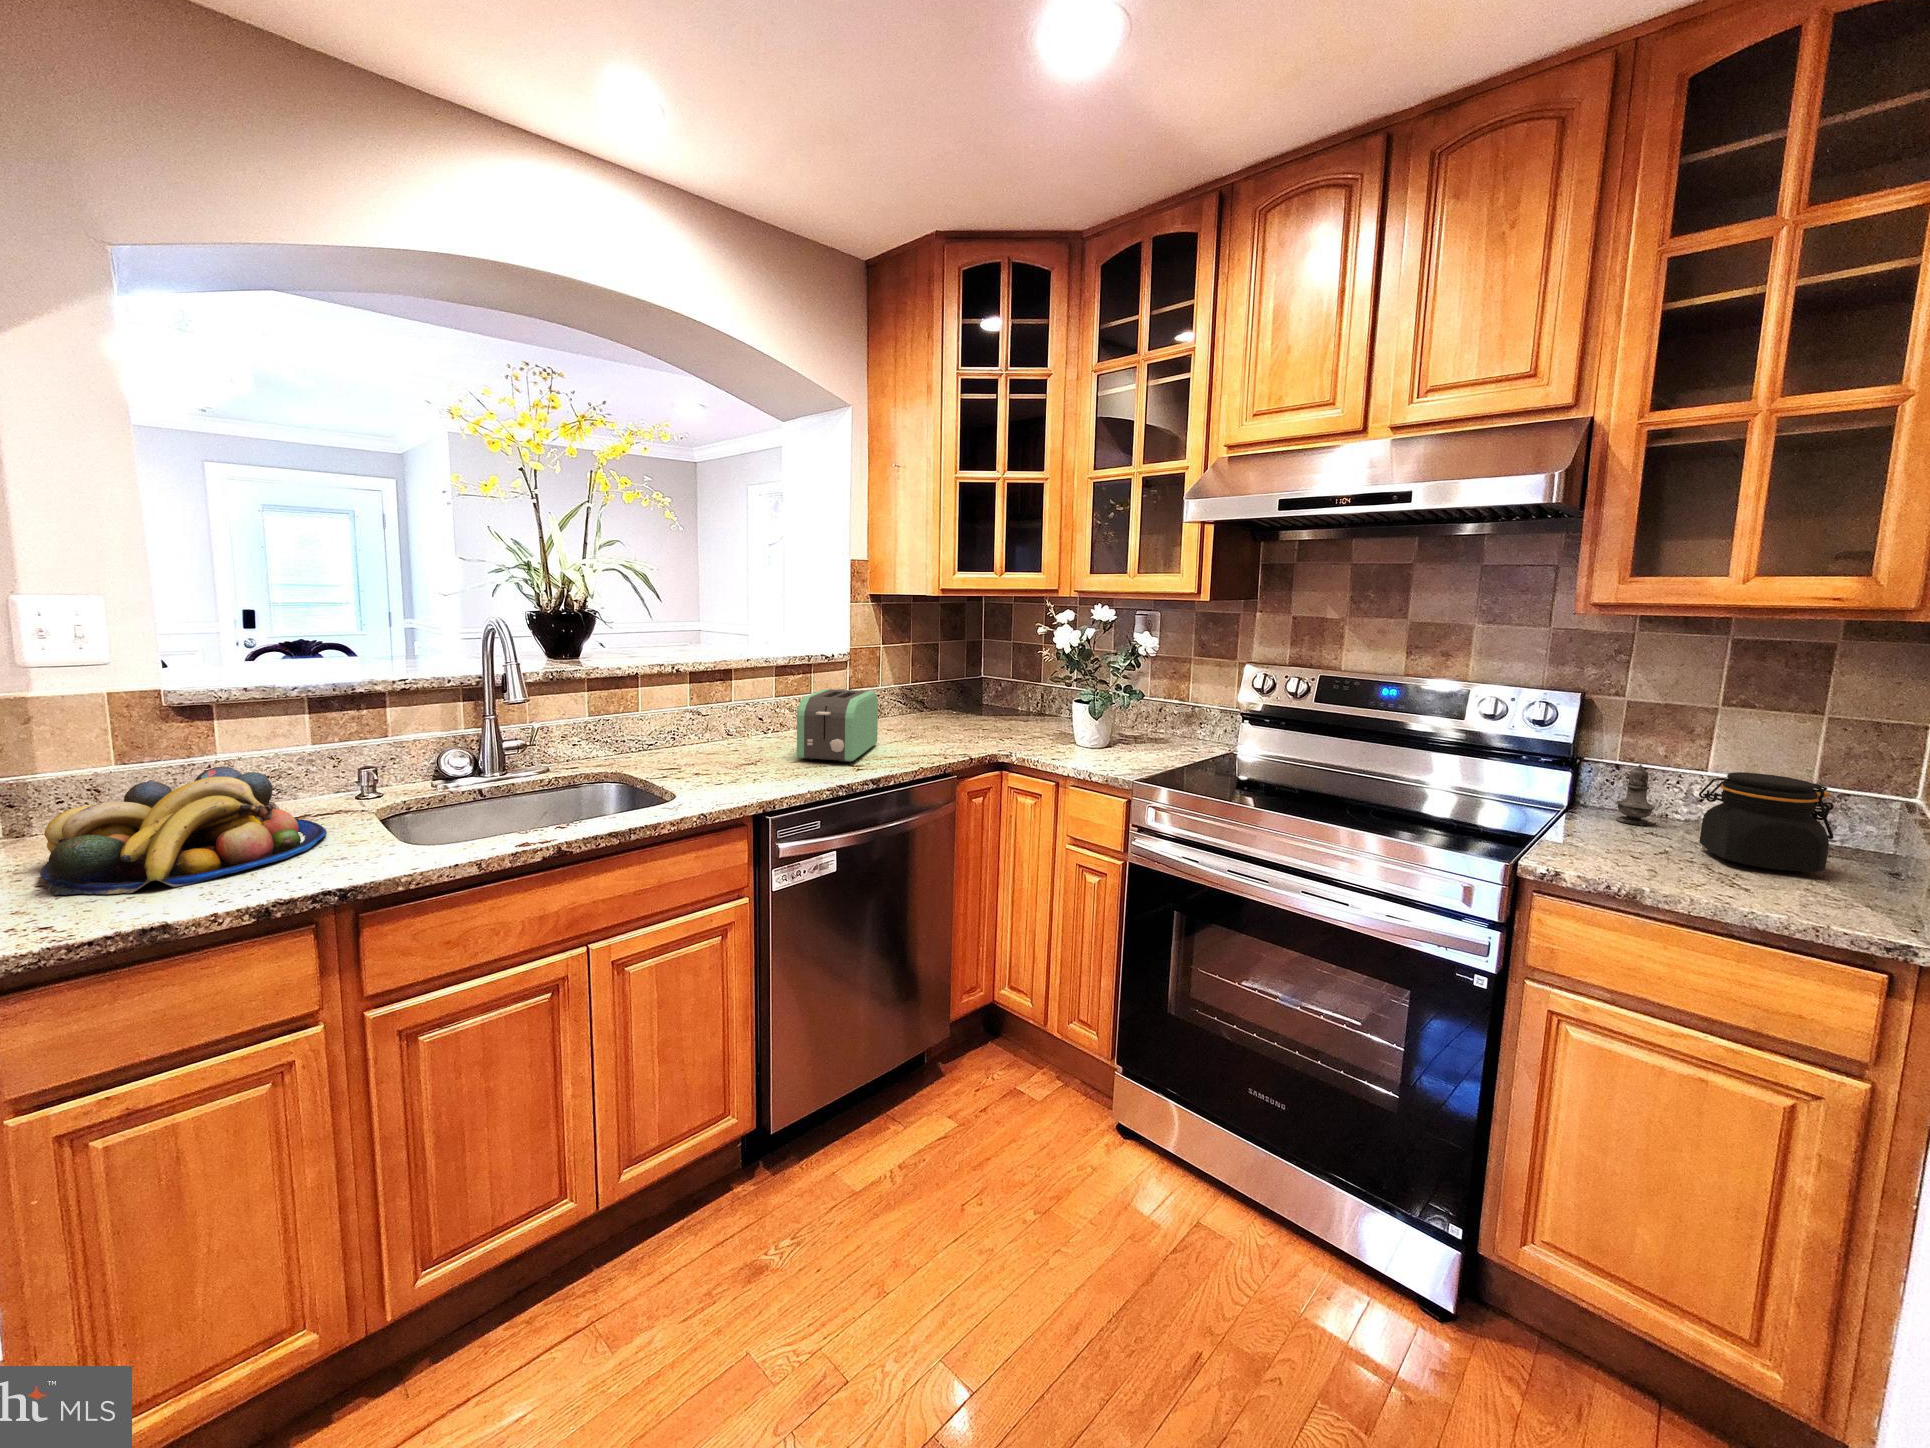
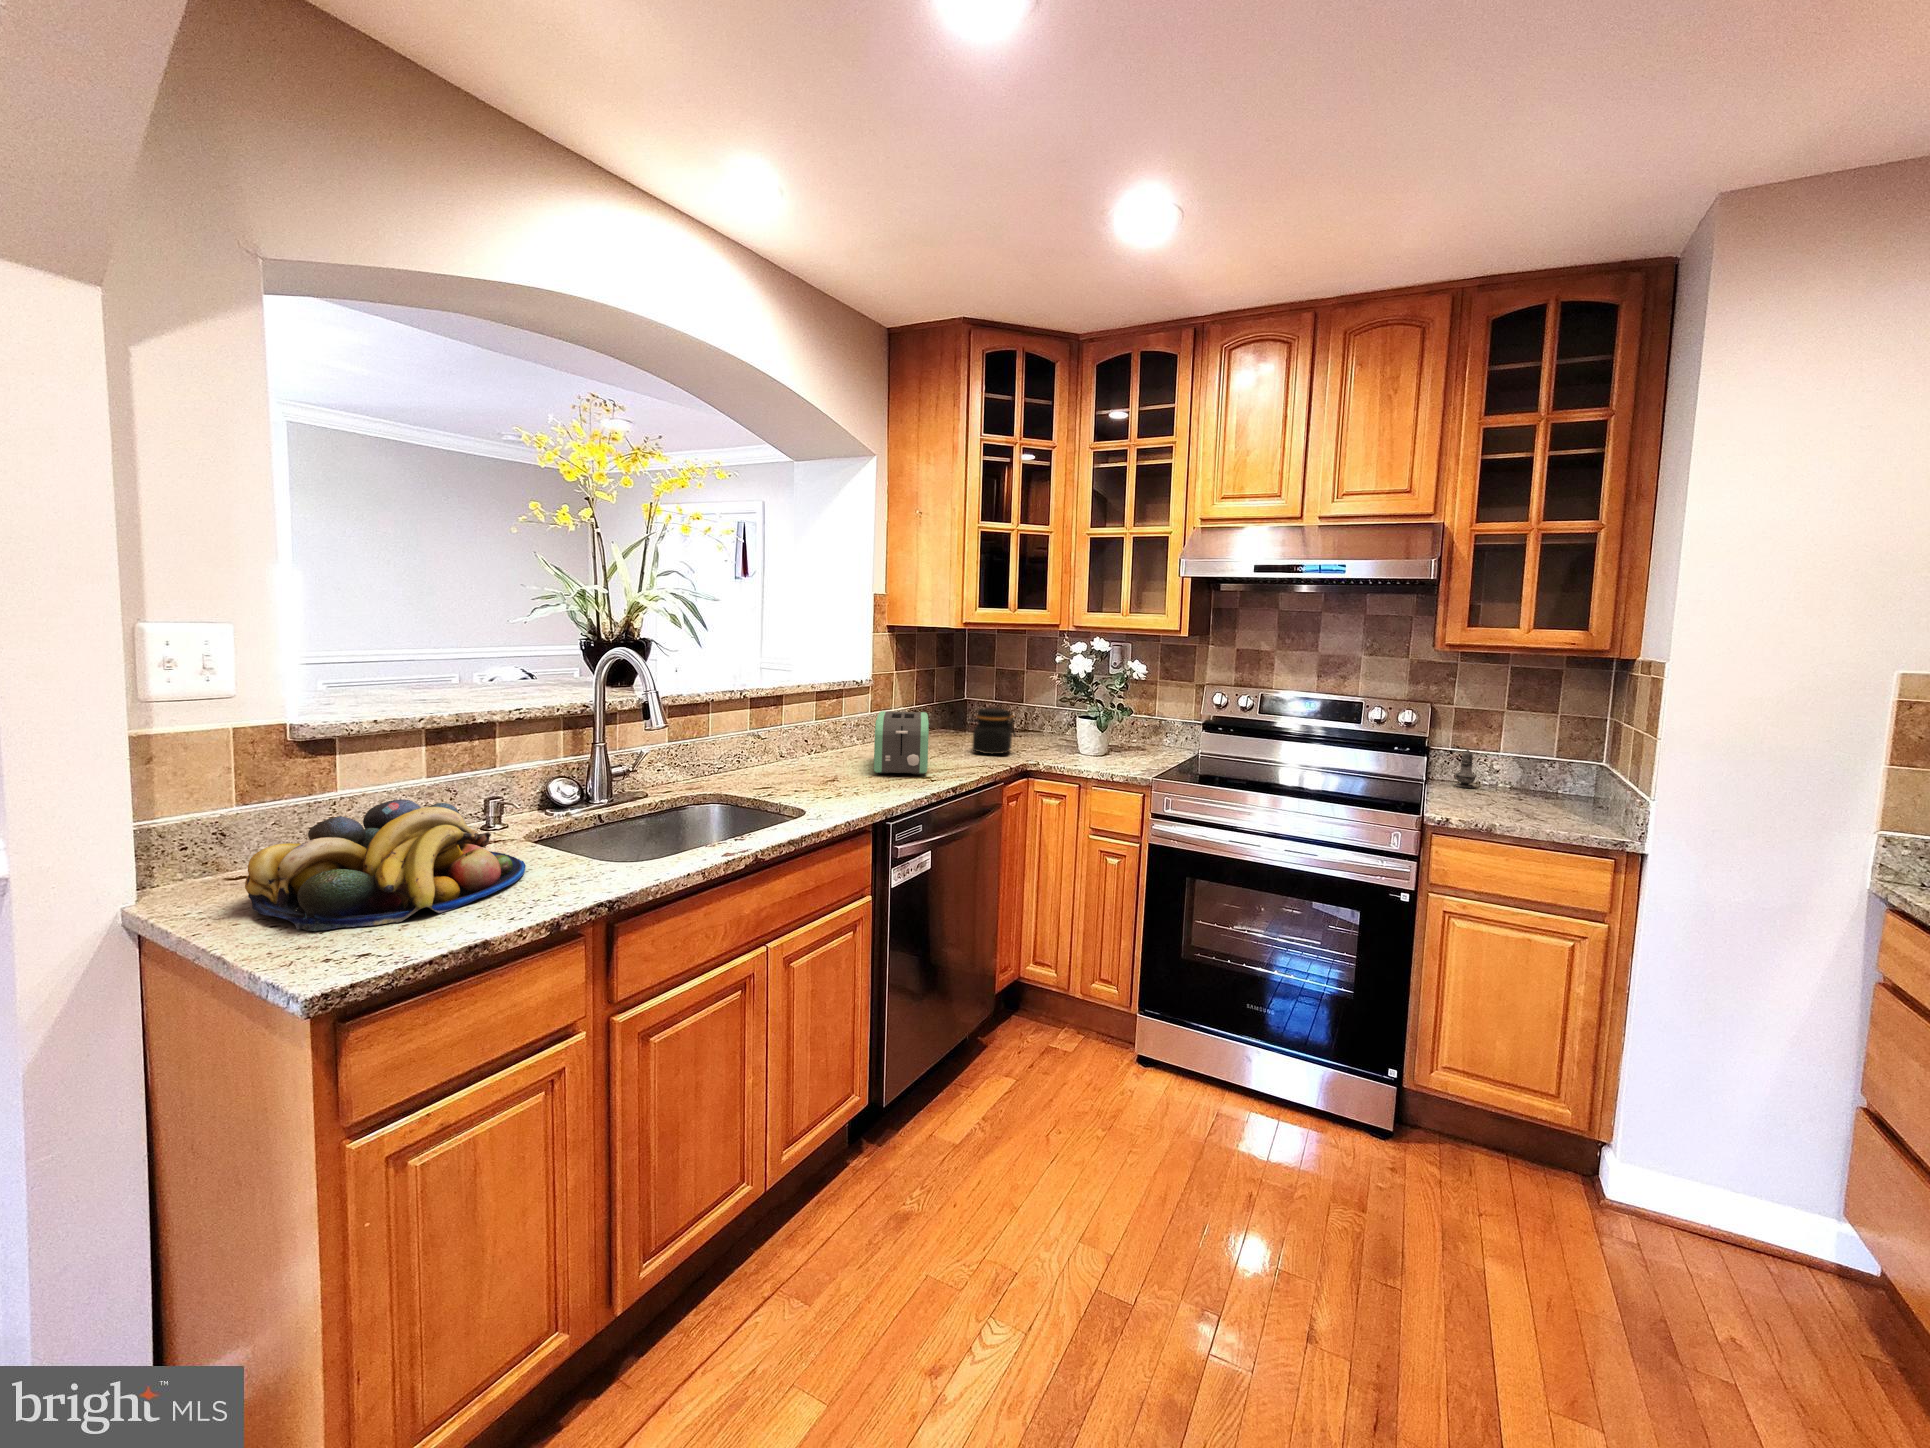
jar: present [1699,772,1834,872] -> present [970,708,1016,754]

